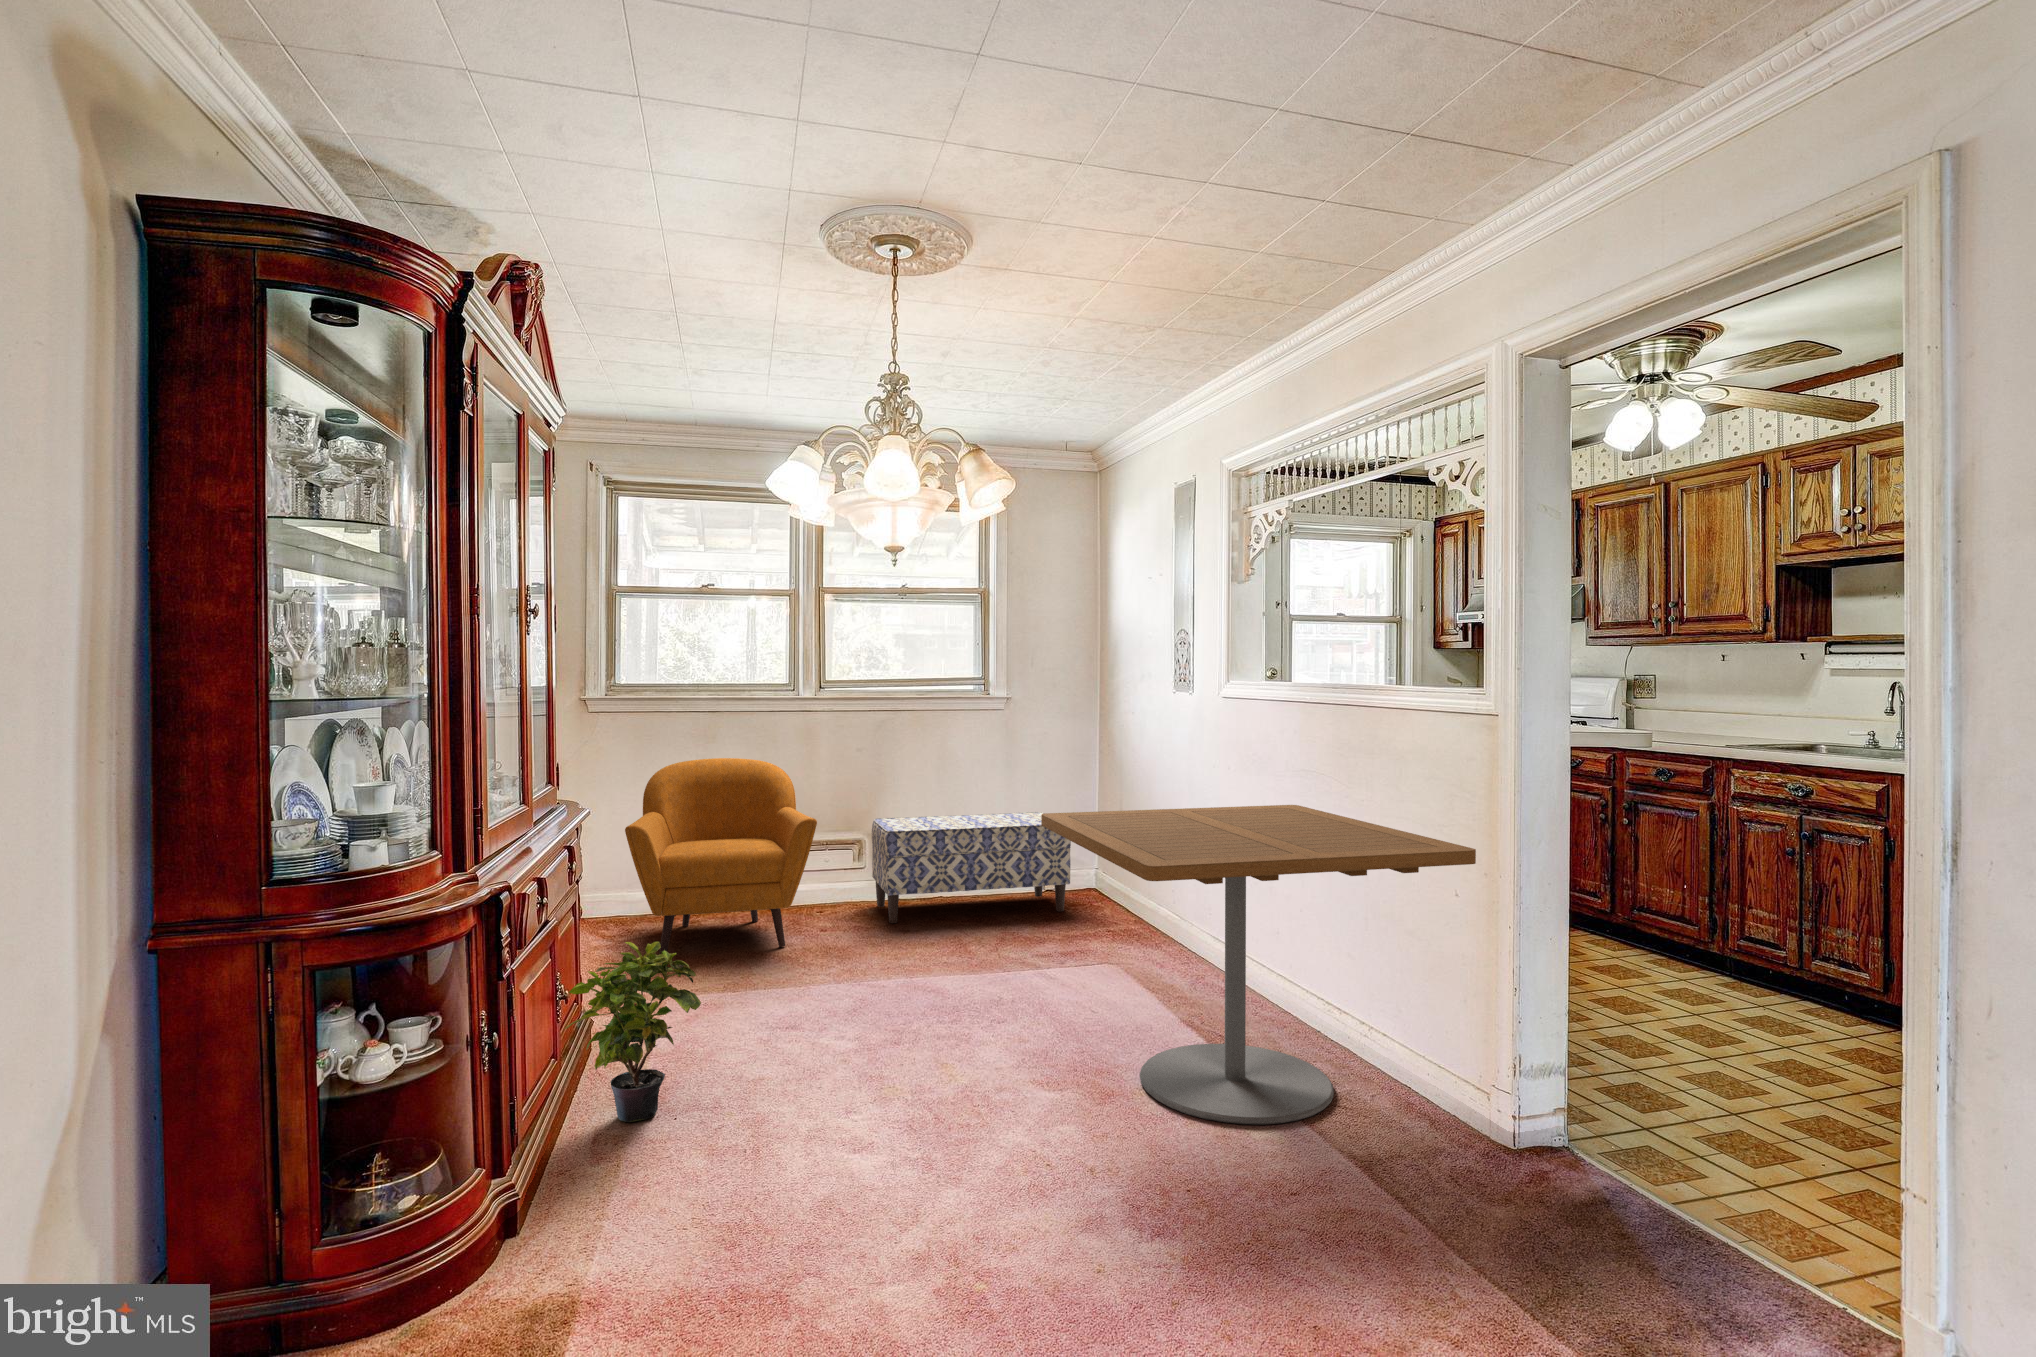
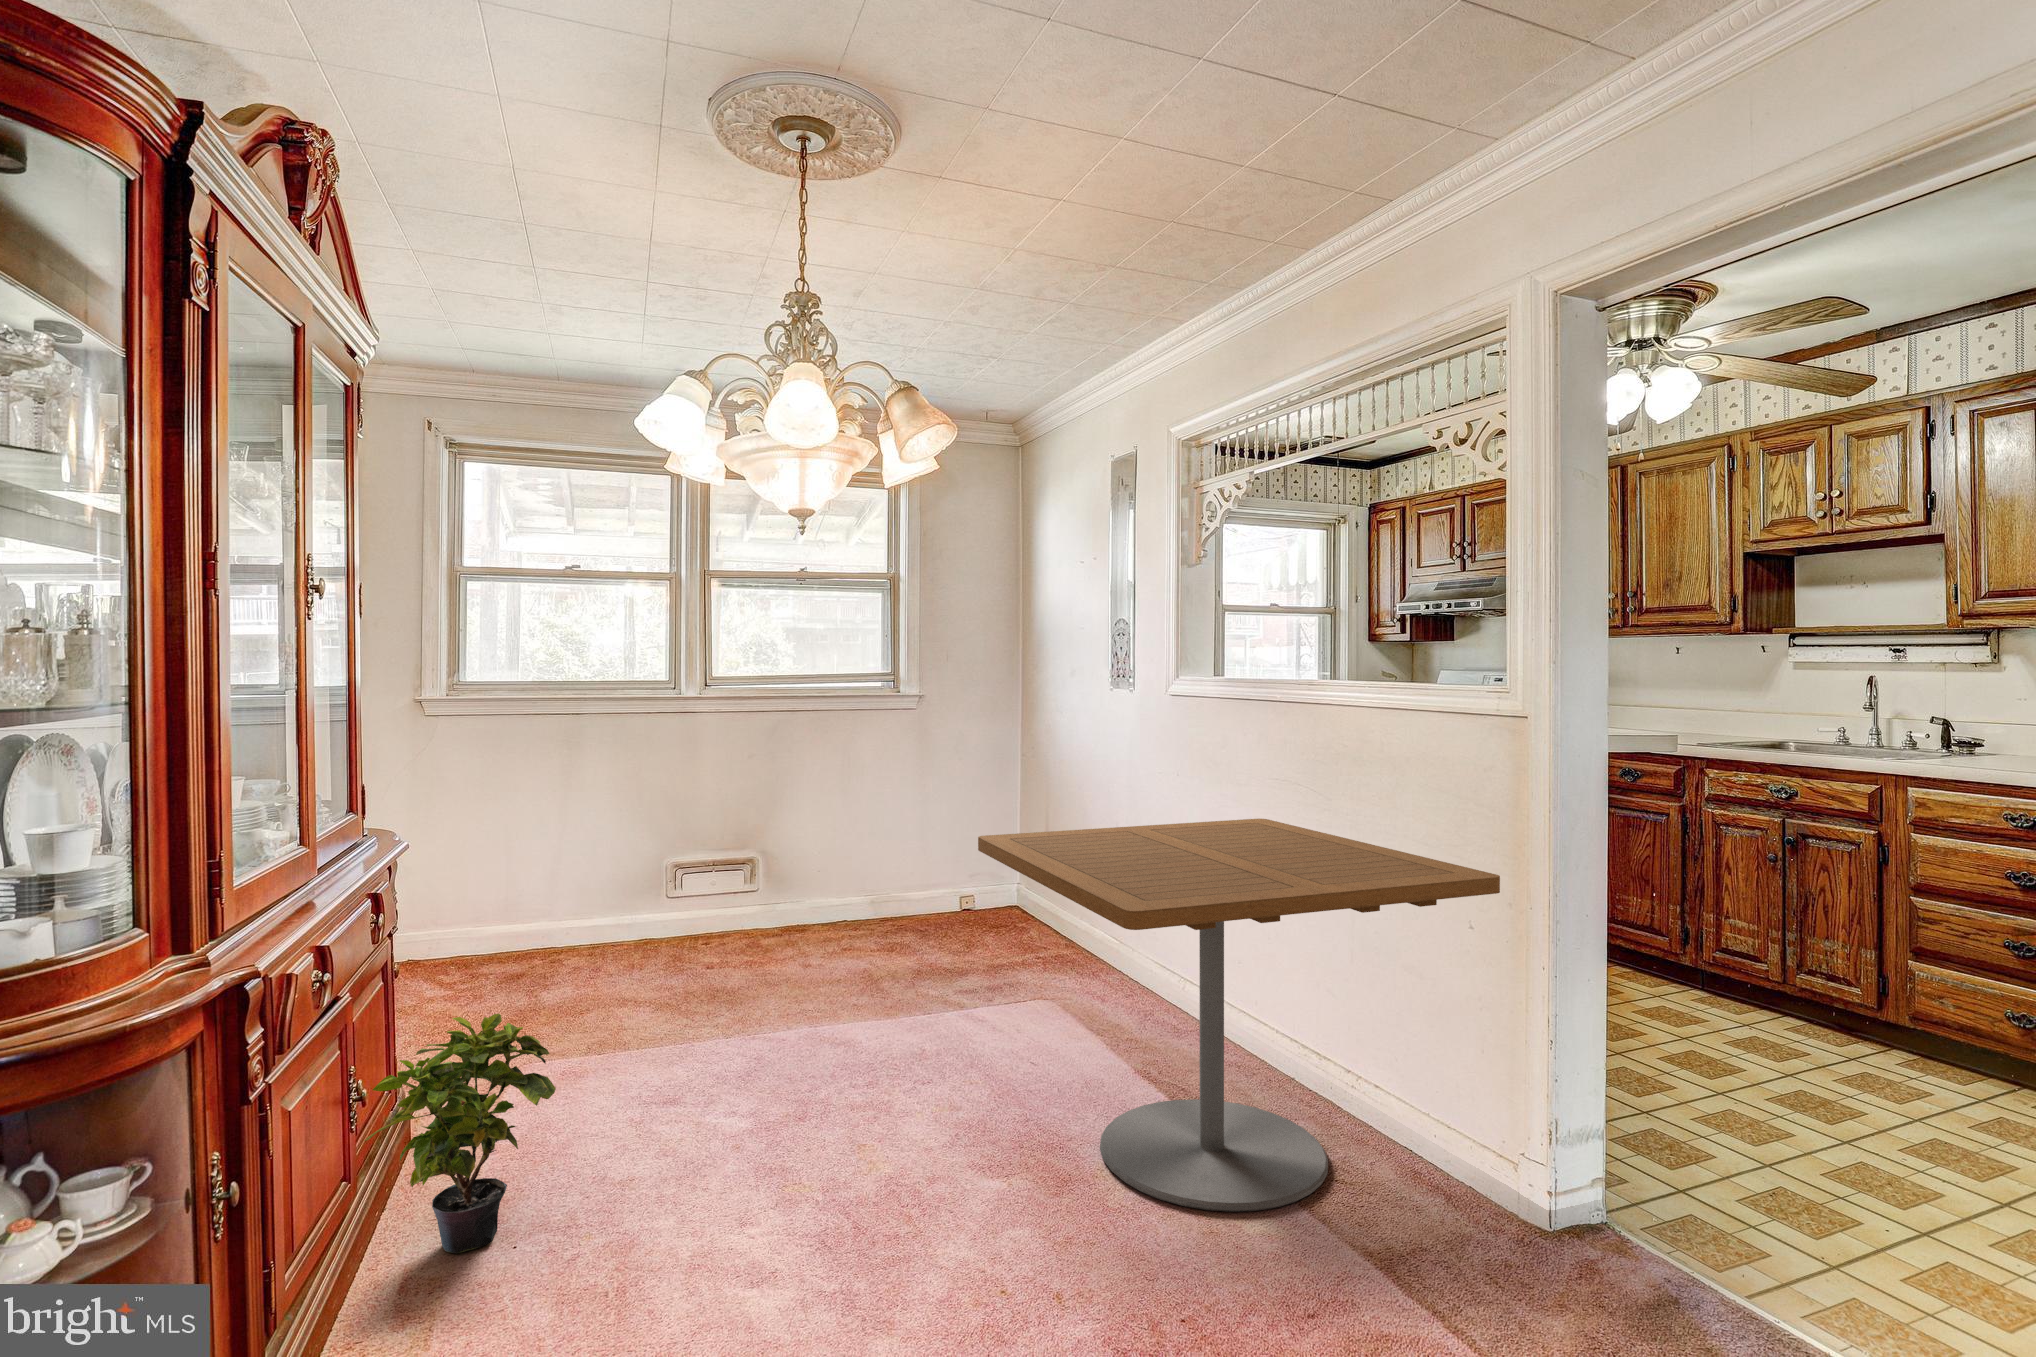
armchair: present [625,758,817,954] -> none [475,770,709,1005]
bench: present [872,812,1071,923] -> none [773,823,996,954]

